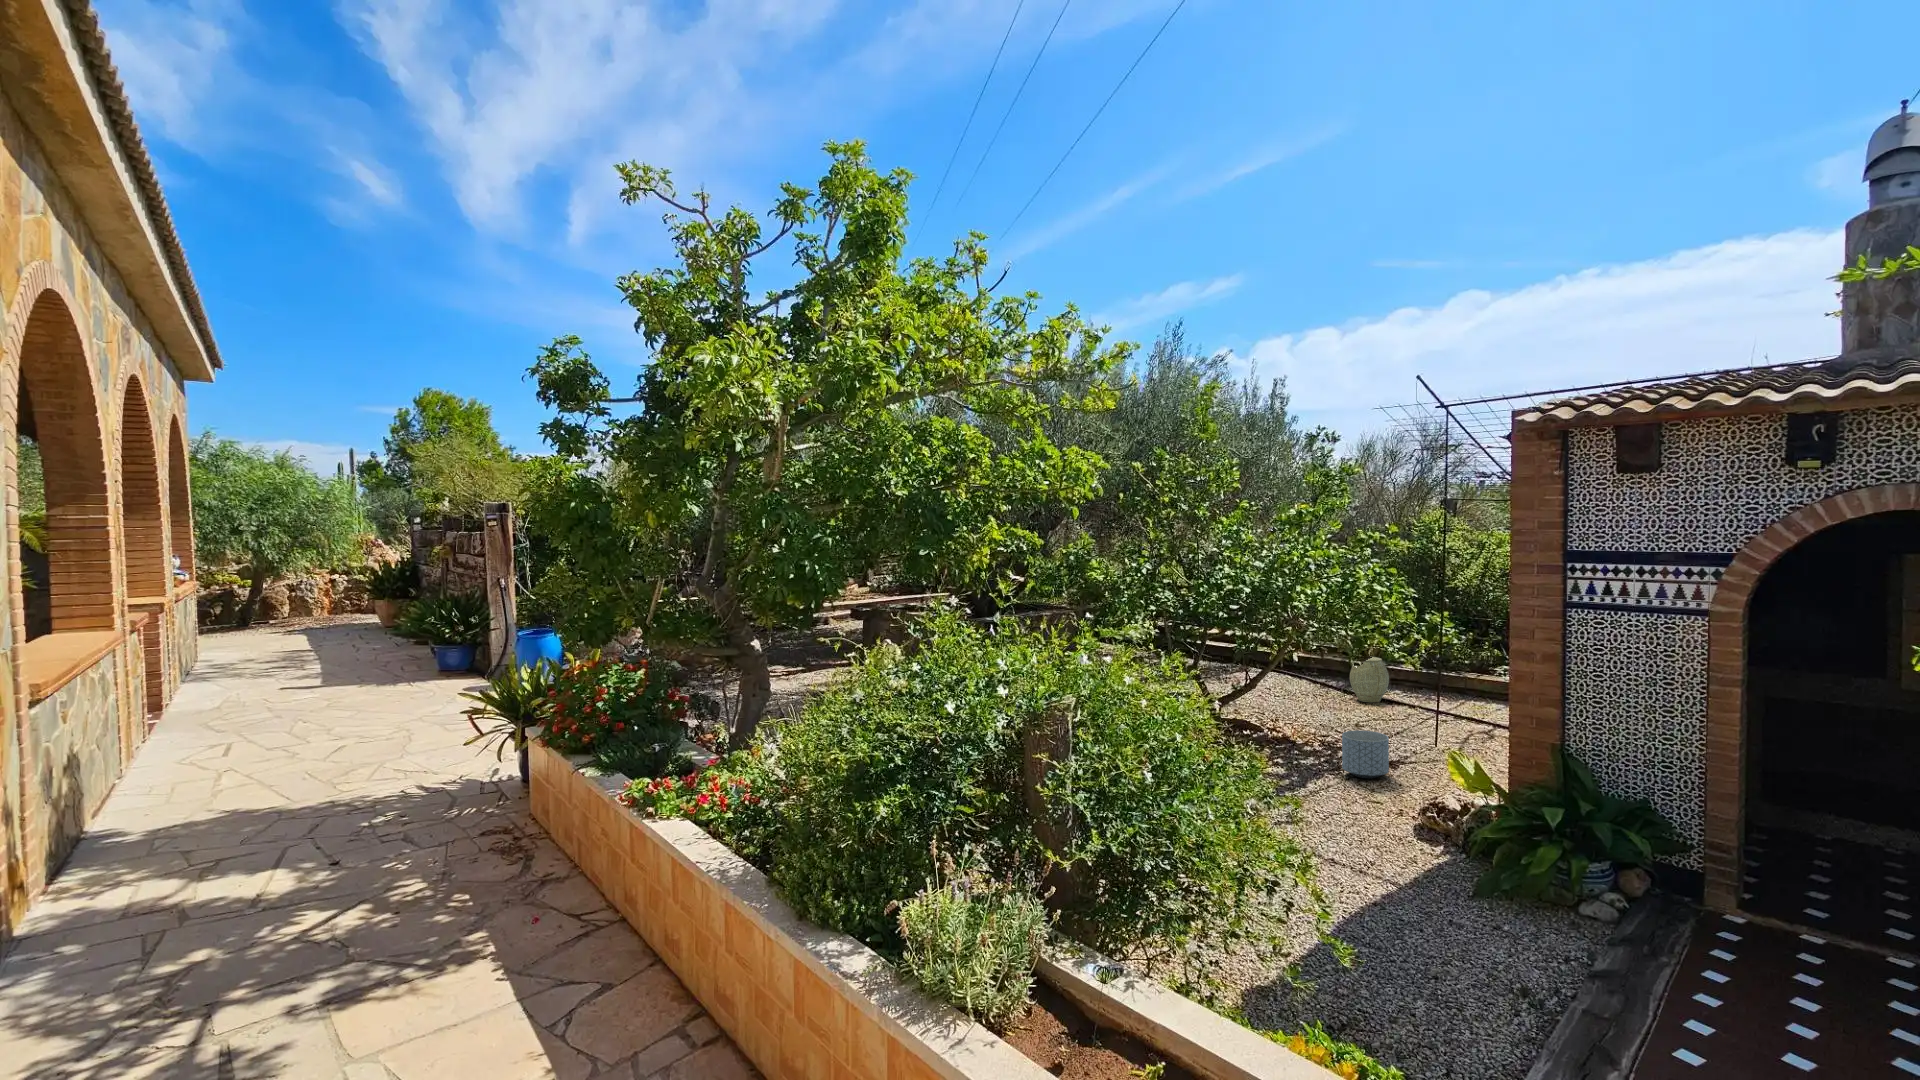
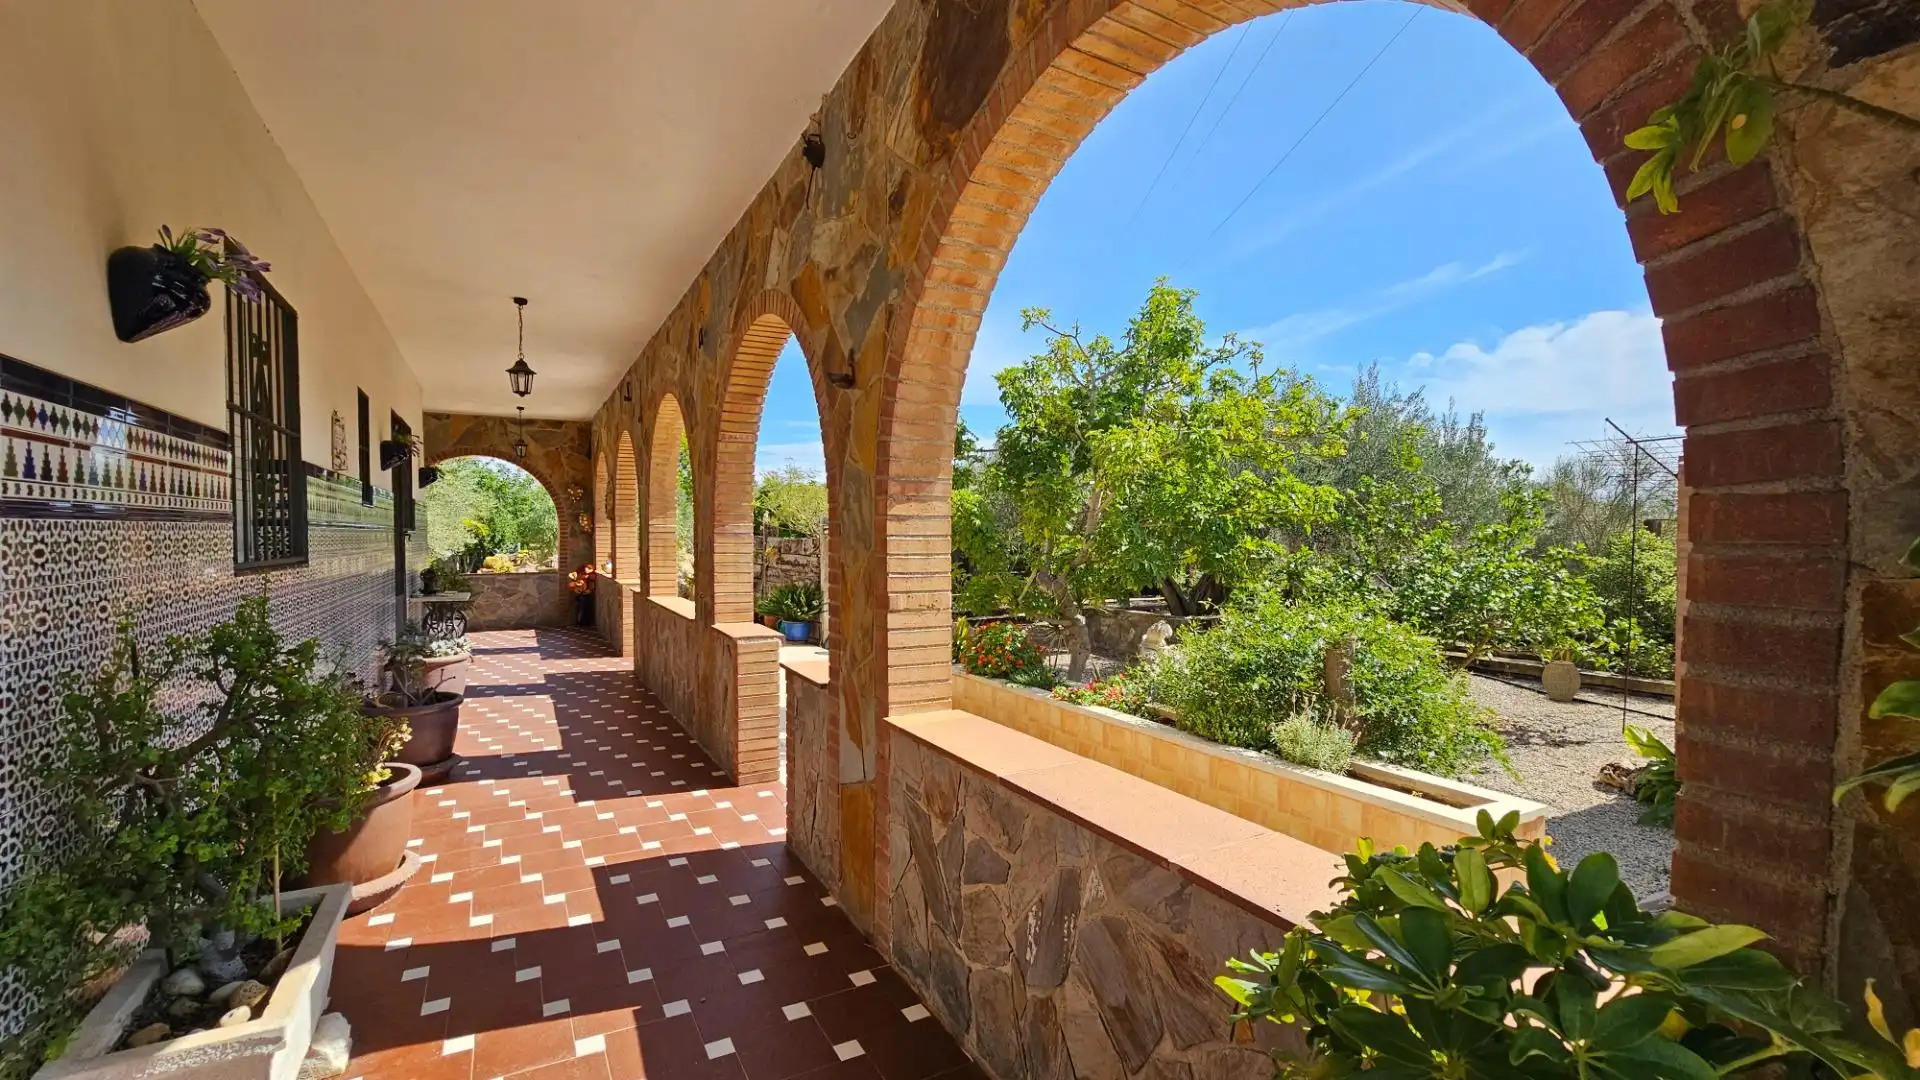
planter: present [1342,731,1389,779] -> none [1532,716,1576,756]

